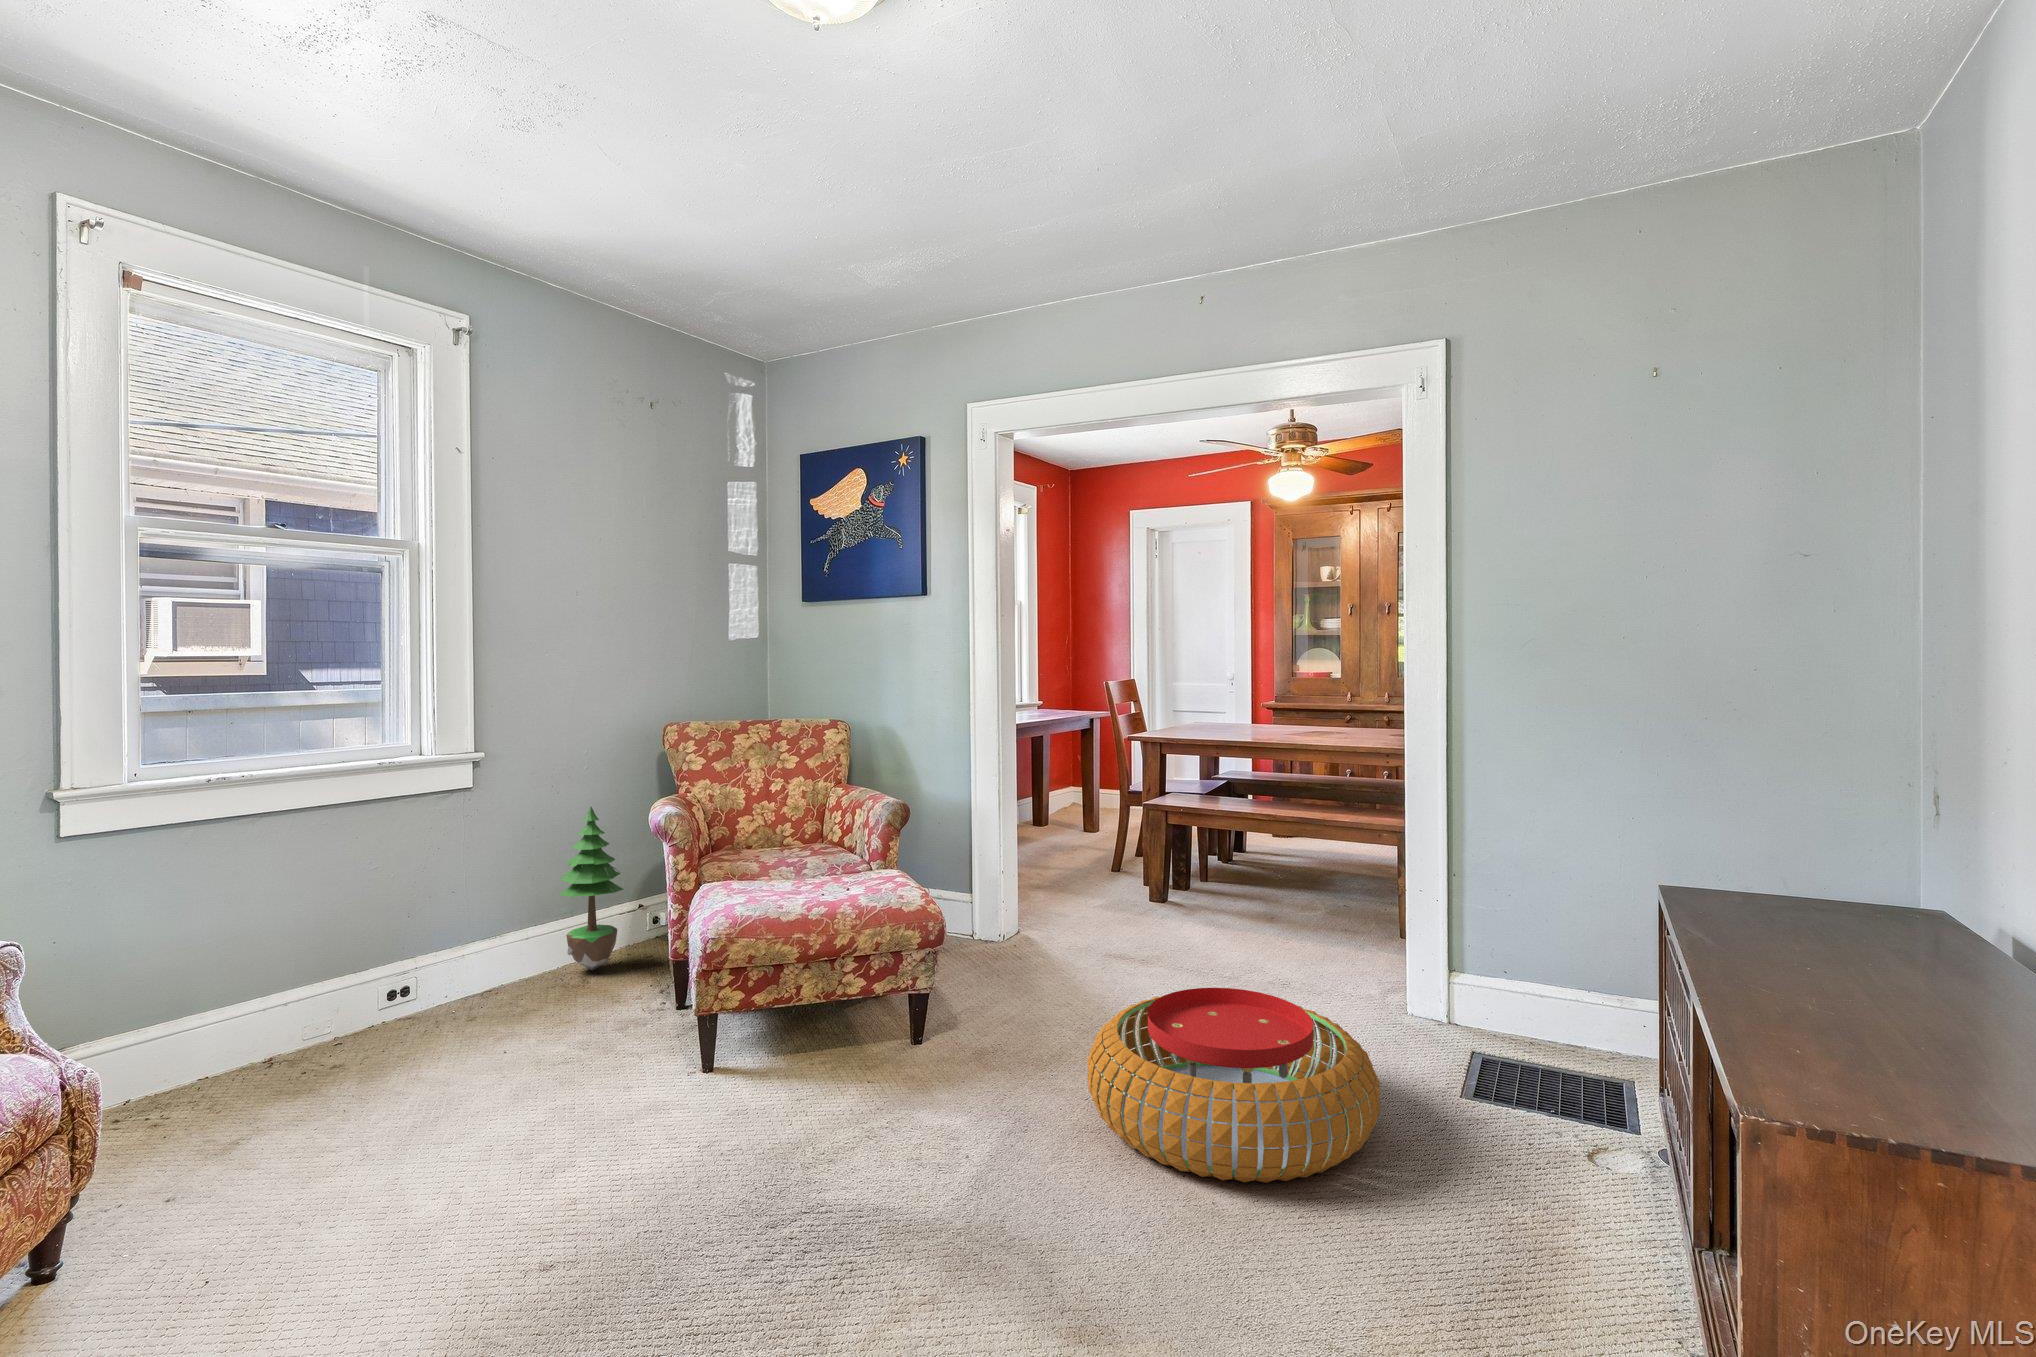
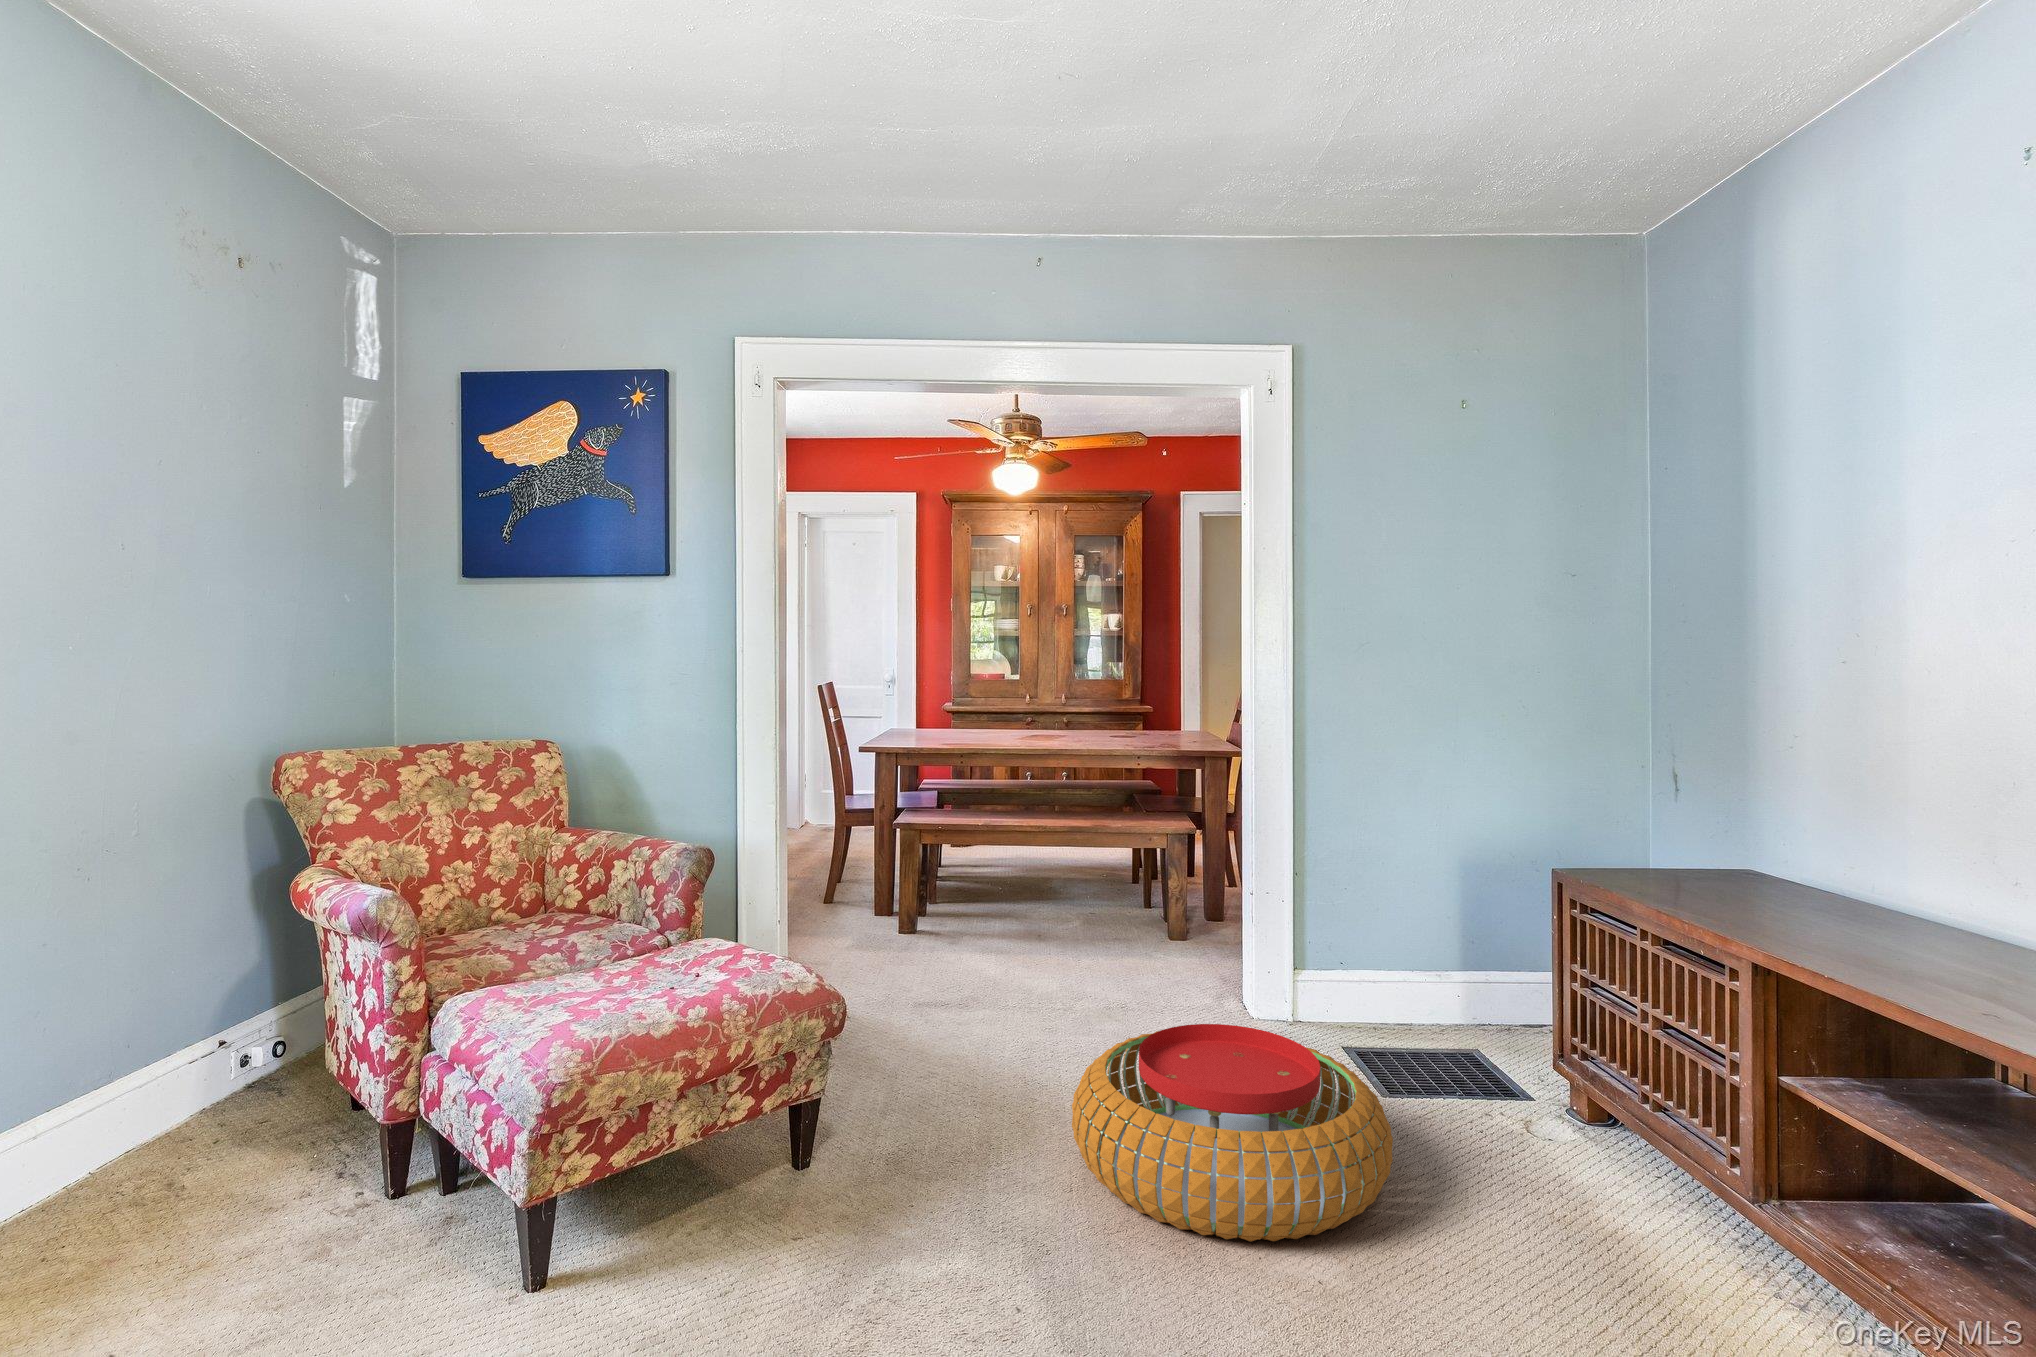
potted tree: present [559,807,623,971] -> none [92,895,222,1171]

